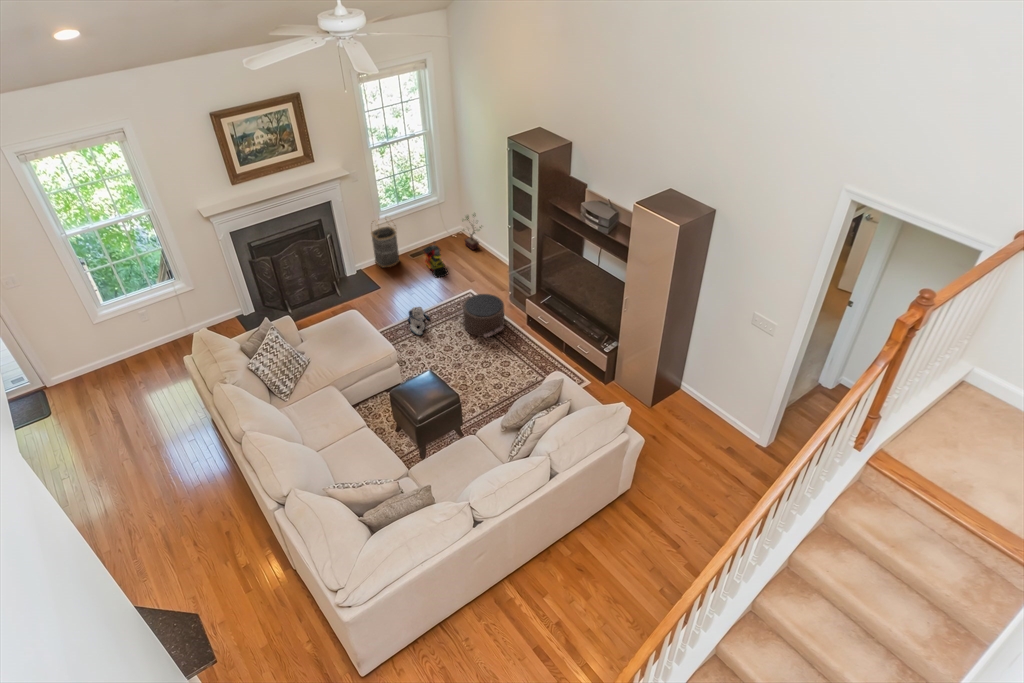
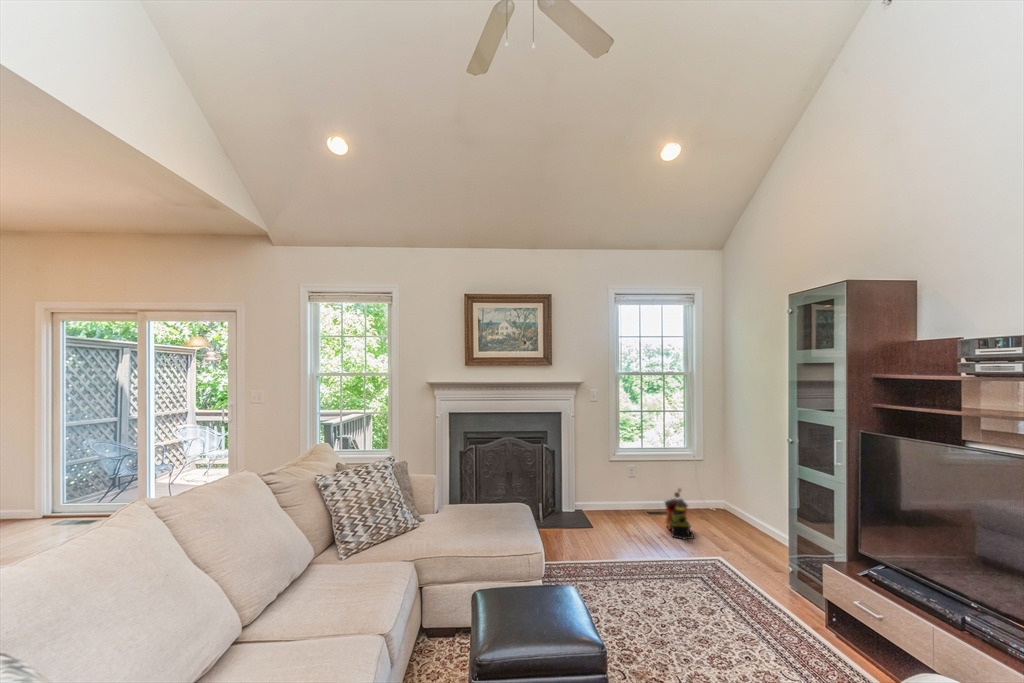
potted plant: present [462,215,481,250] -> none [727,471,757,527]
basket: present [371,226,400,267] -> none [604,453,635,518]
pouf: present [457,294,504,337] -> none [683,546,770,618]
plush toy: present [408,307,429,335] -> none [604,538,640,583]

